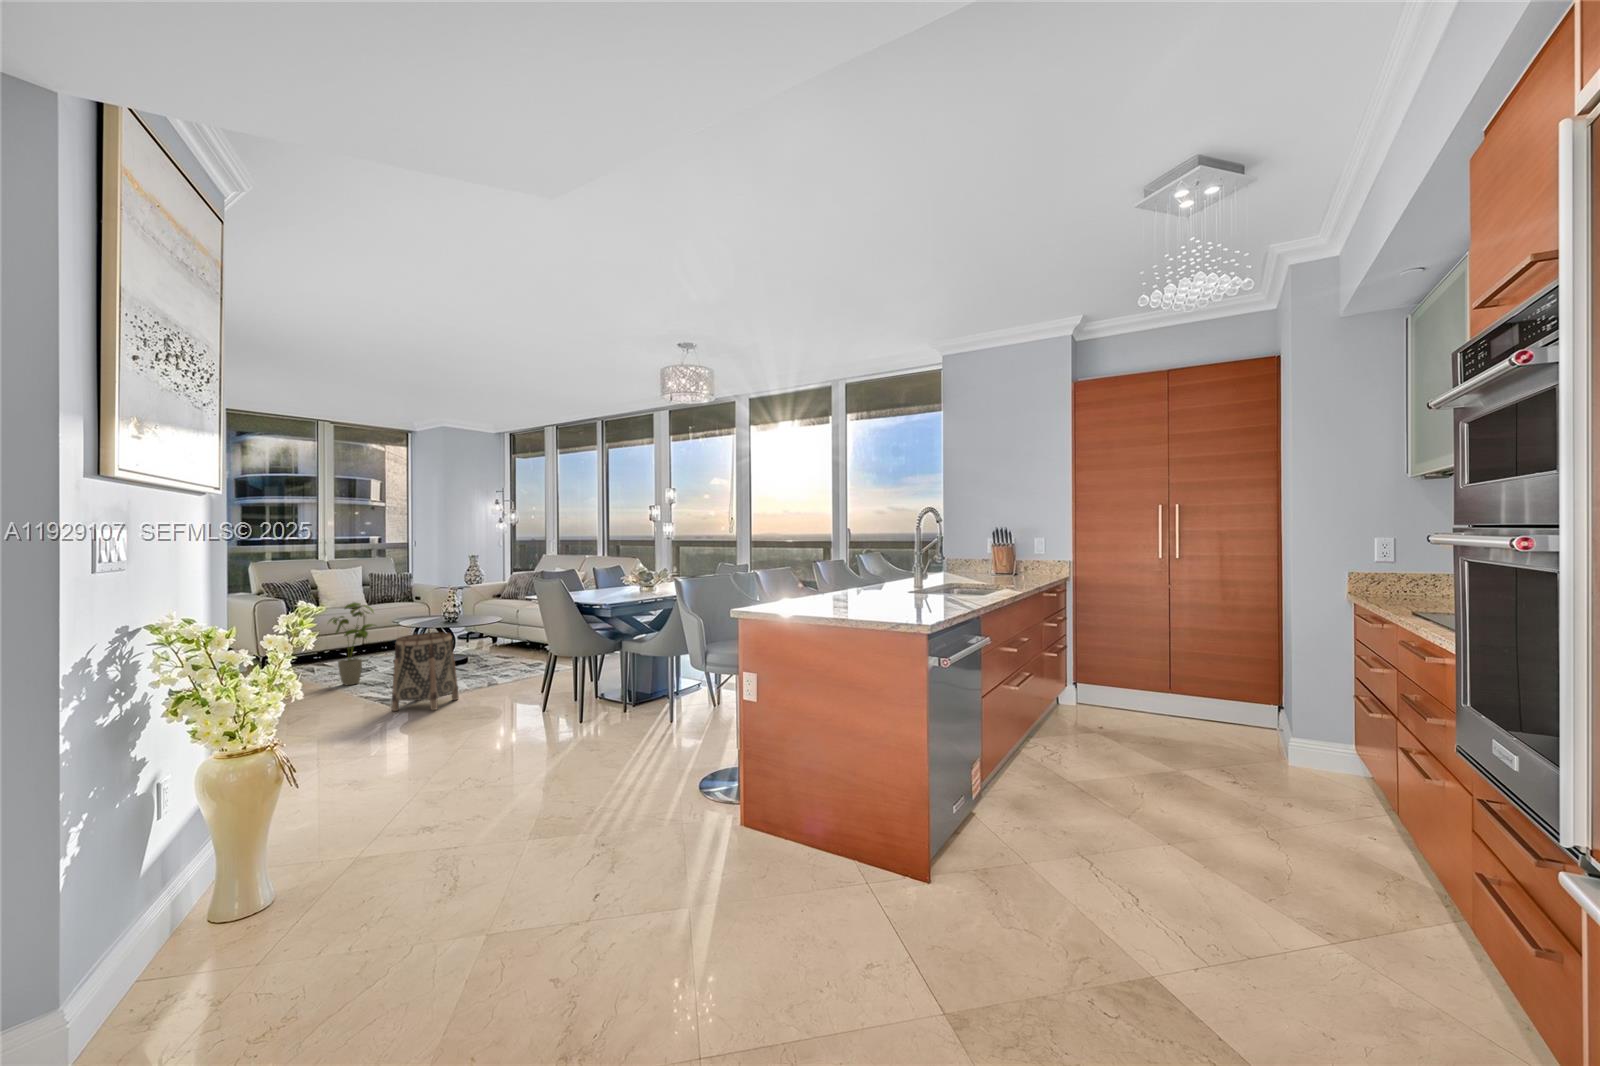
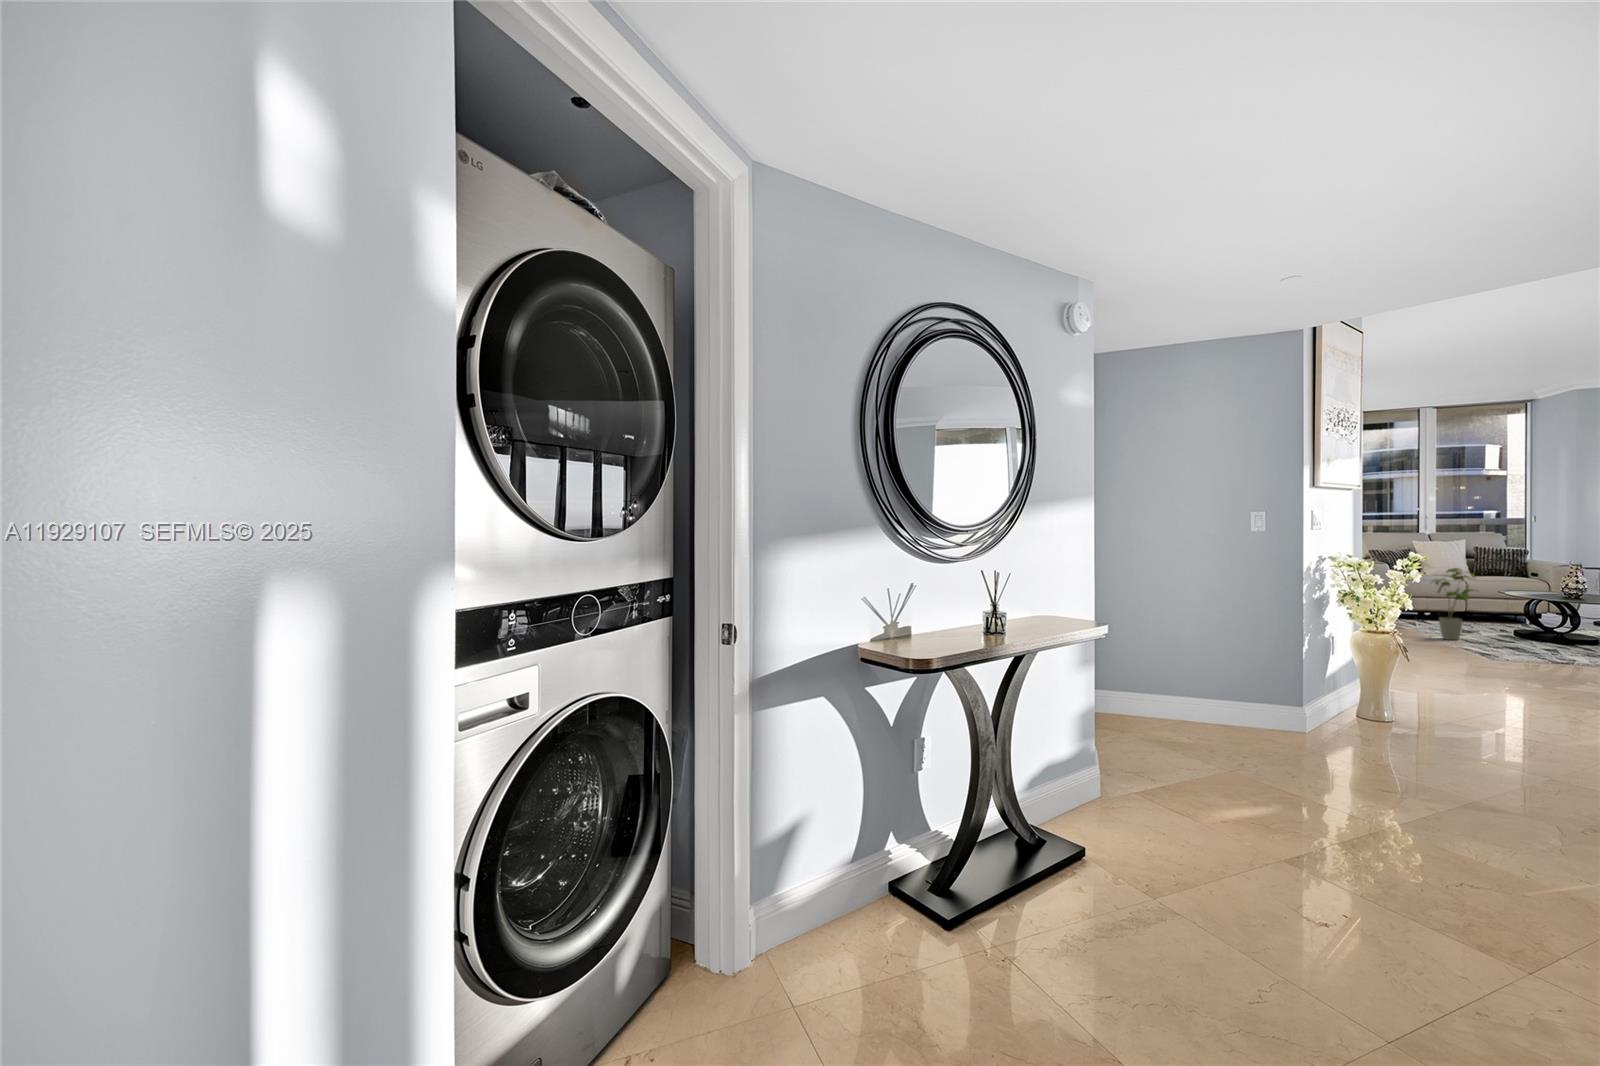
basket: present [391,632,459,711] -> none [1488,600,1565,670]

